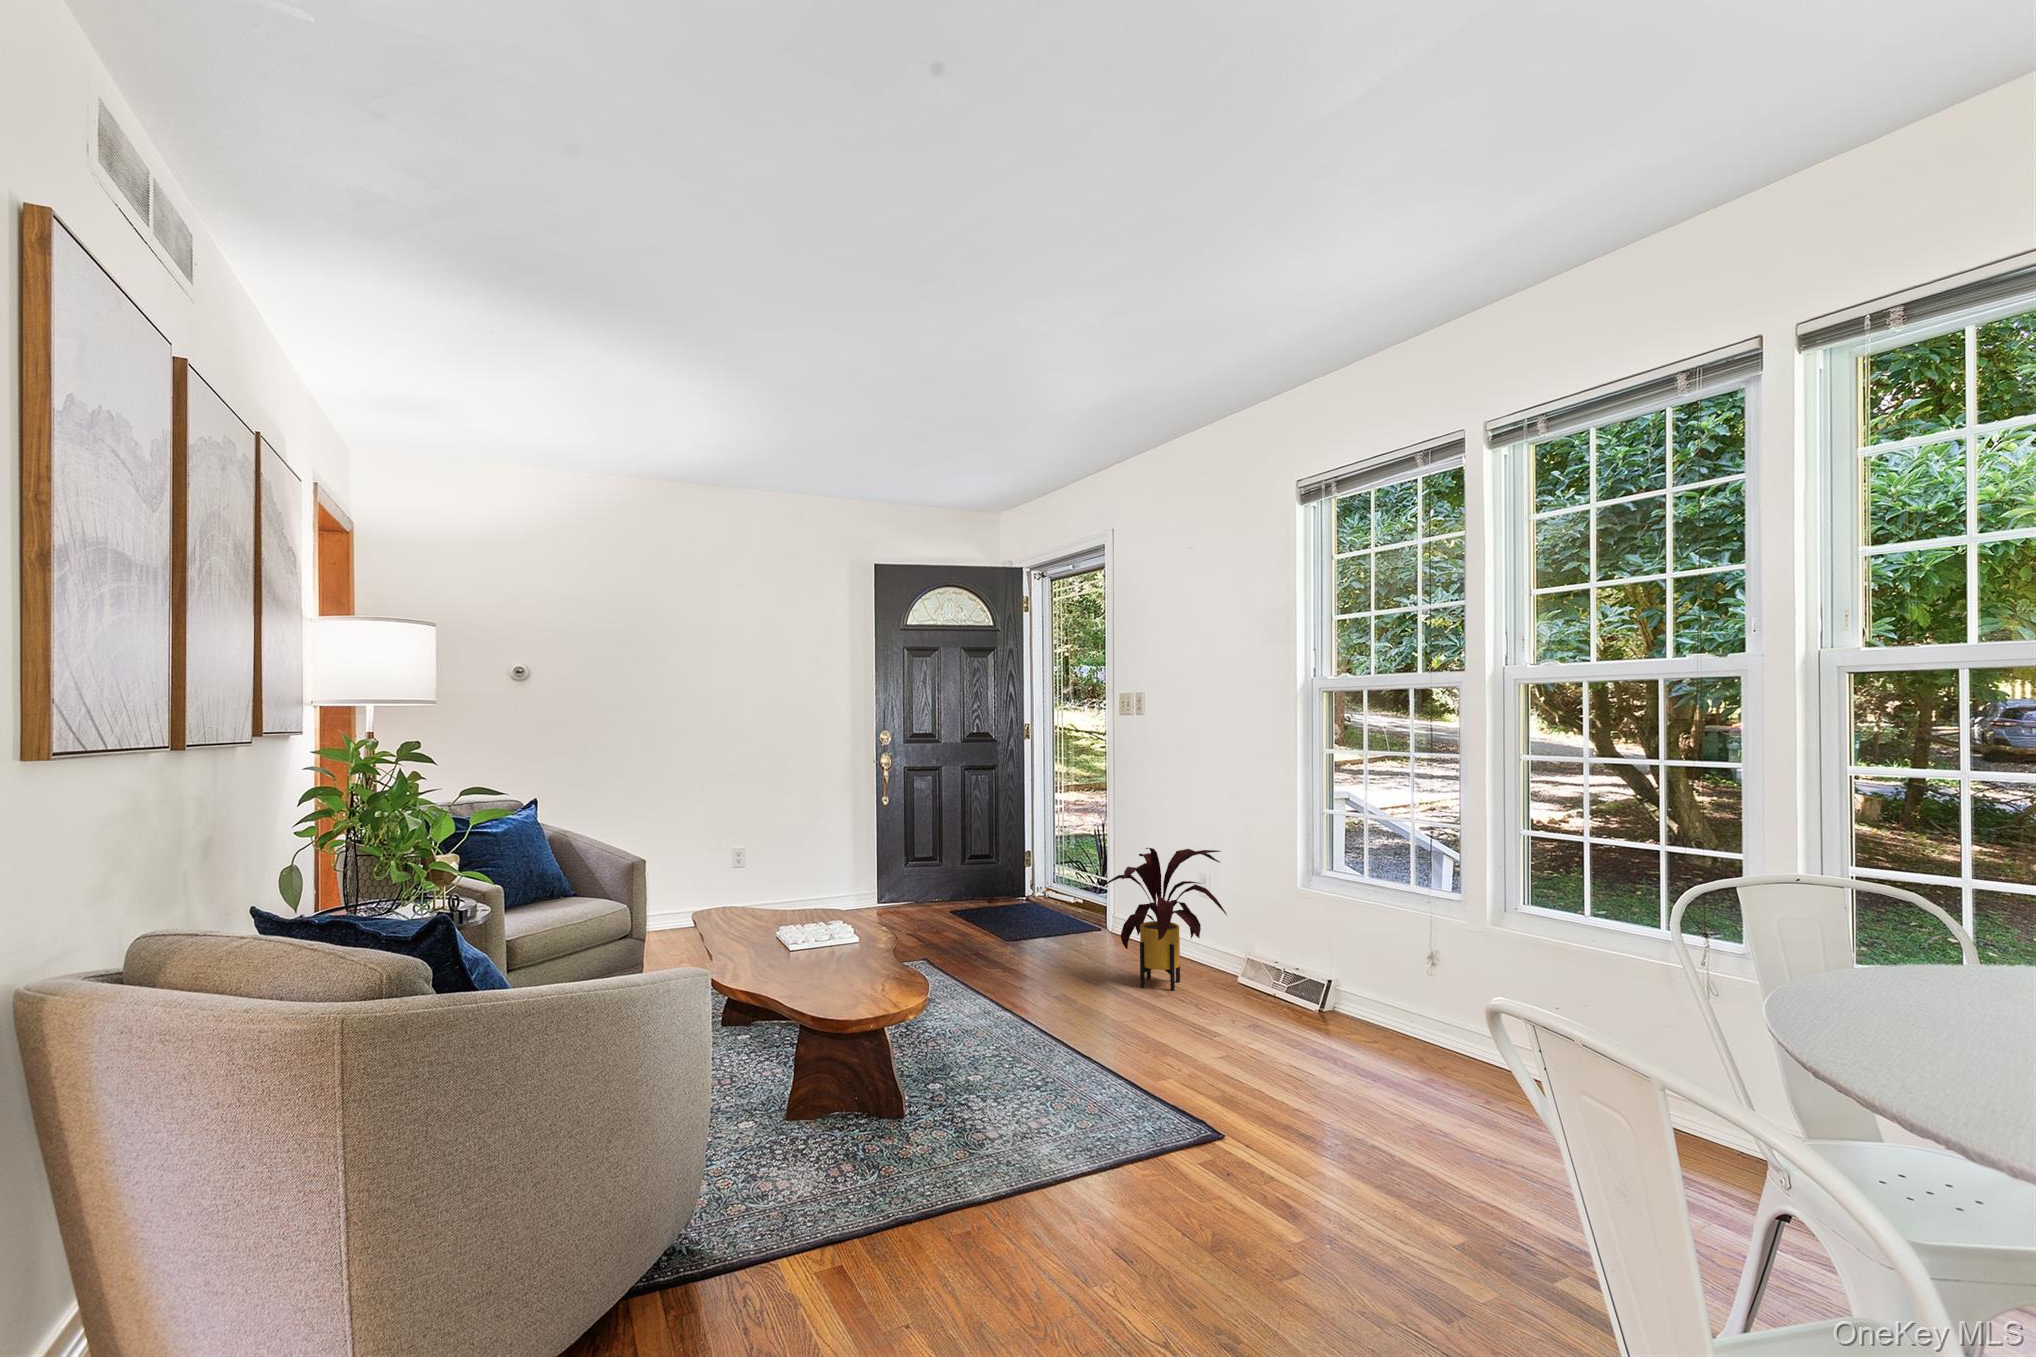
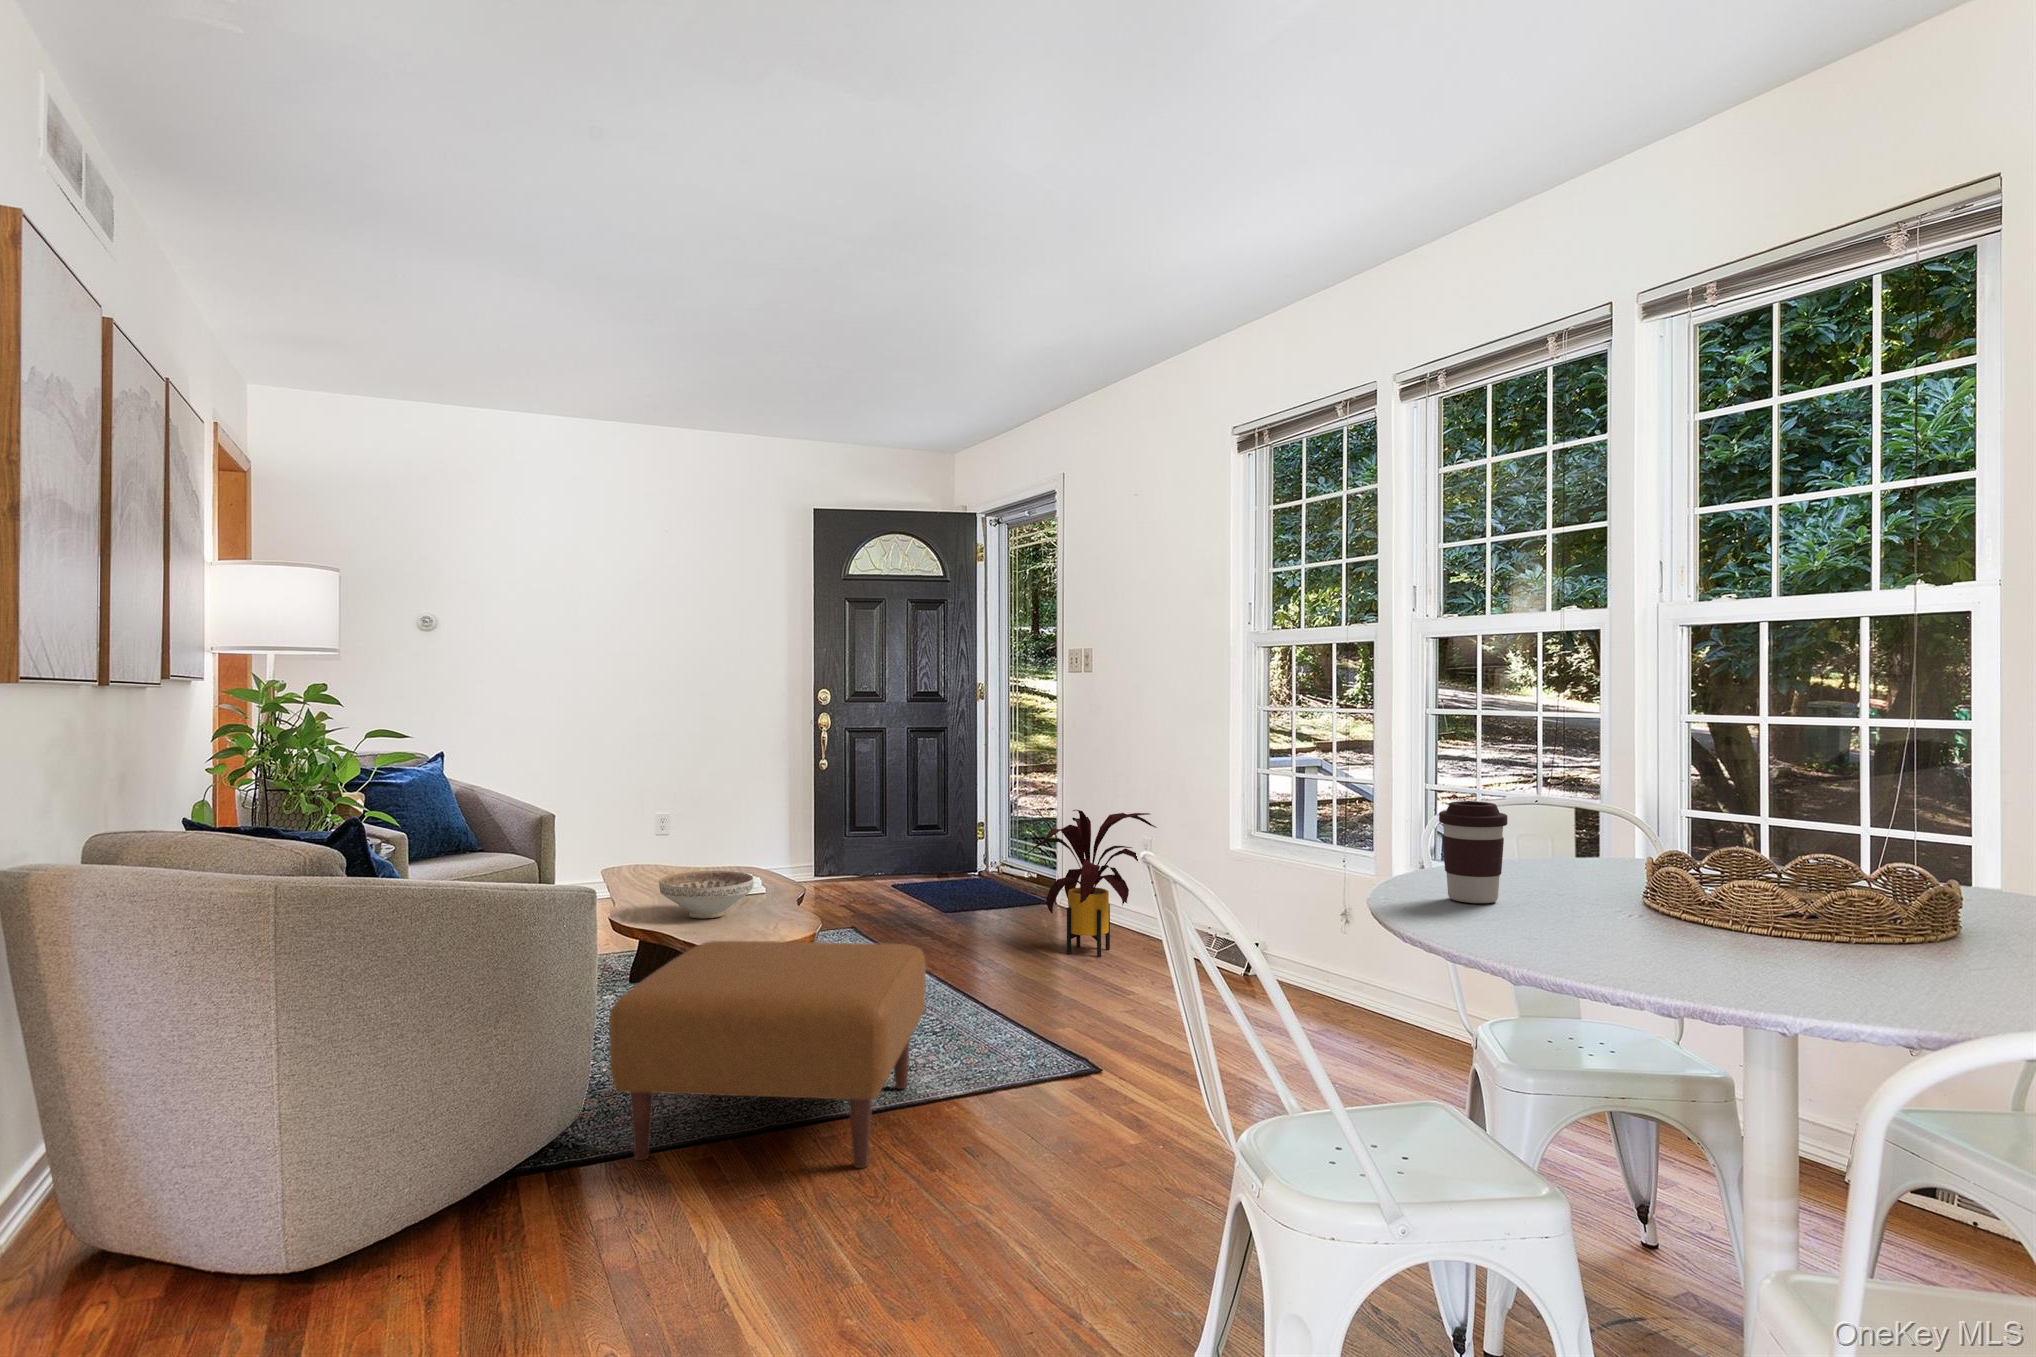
coffee cup: none [1828,903,1937,1041] -> present [1439,801,1507,903]
decorative bowl: none [761,923,856,976] -> present [659,871,753,918]
ottoman: none [728,1007,1048,1282] -> present [609,941,926,1168]

